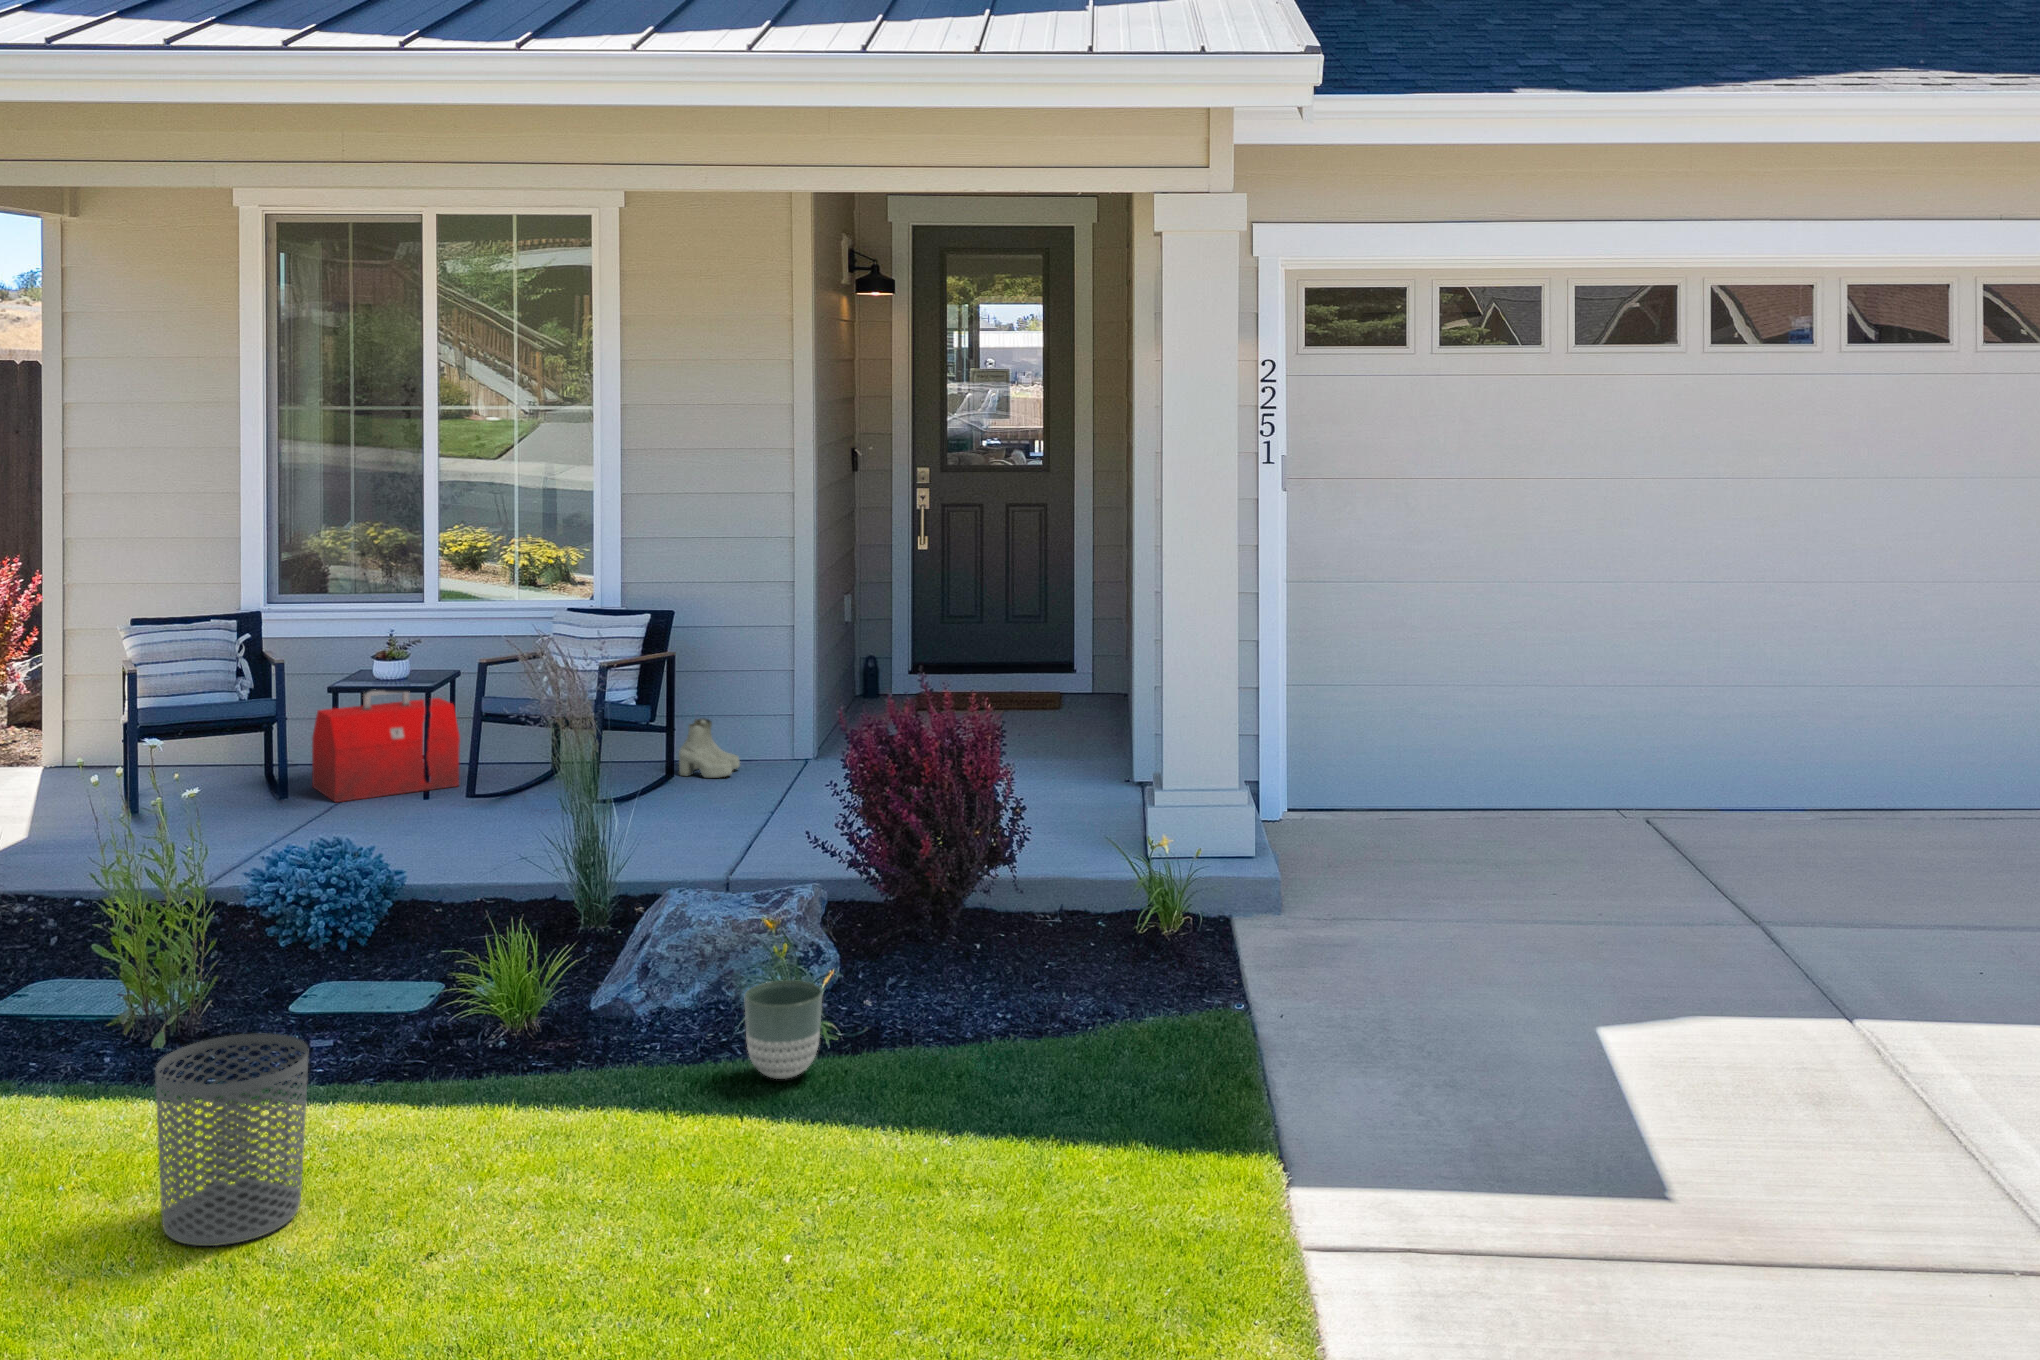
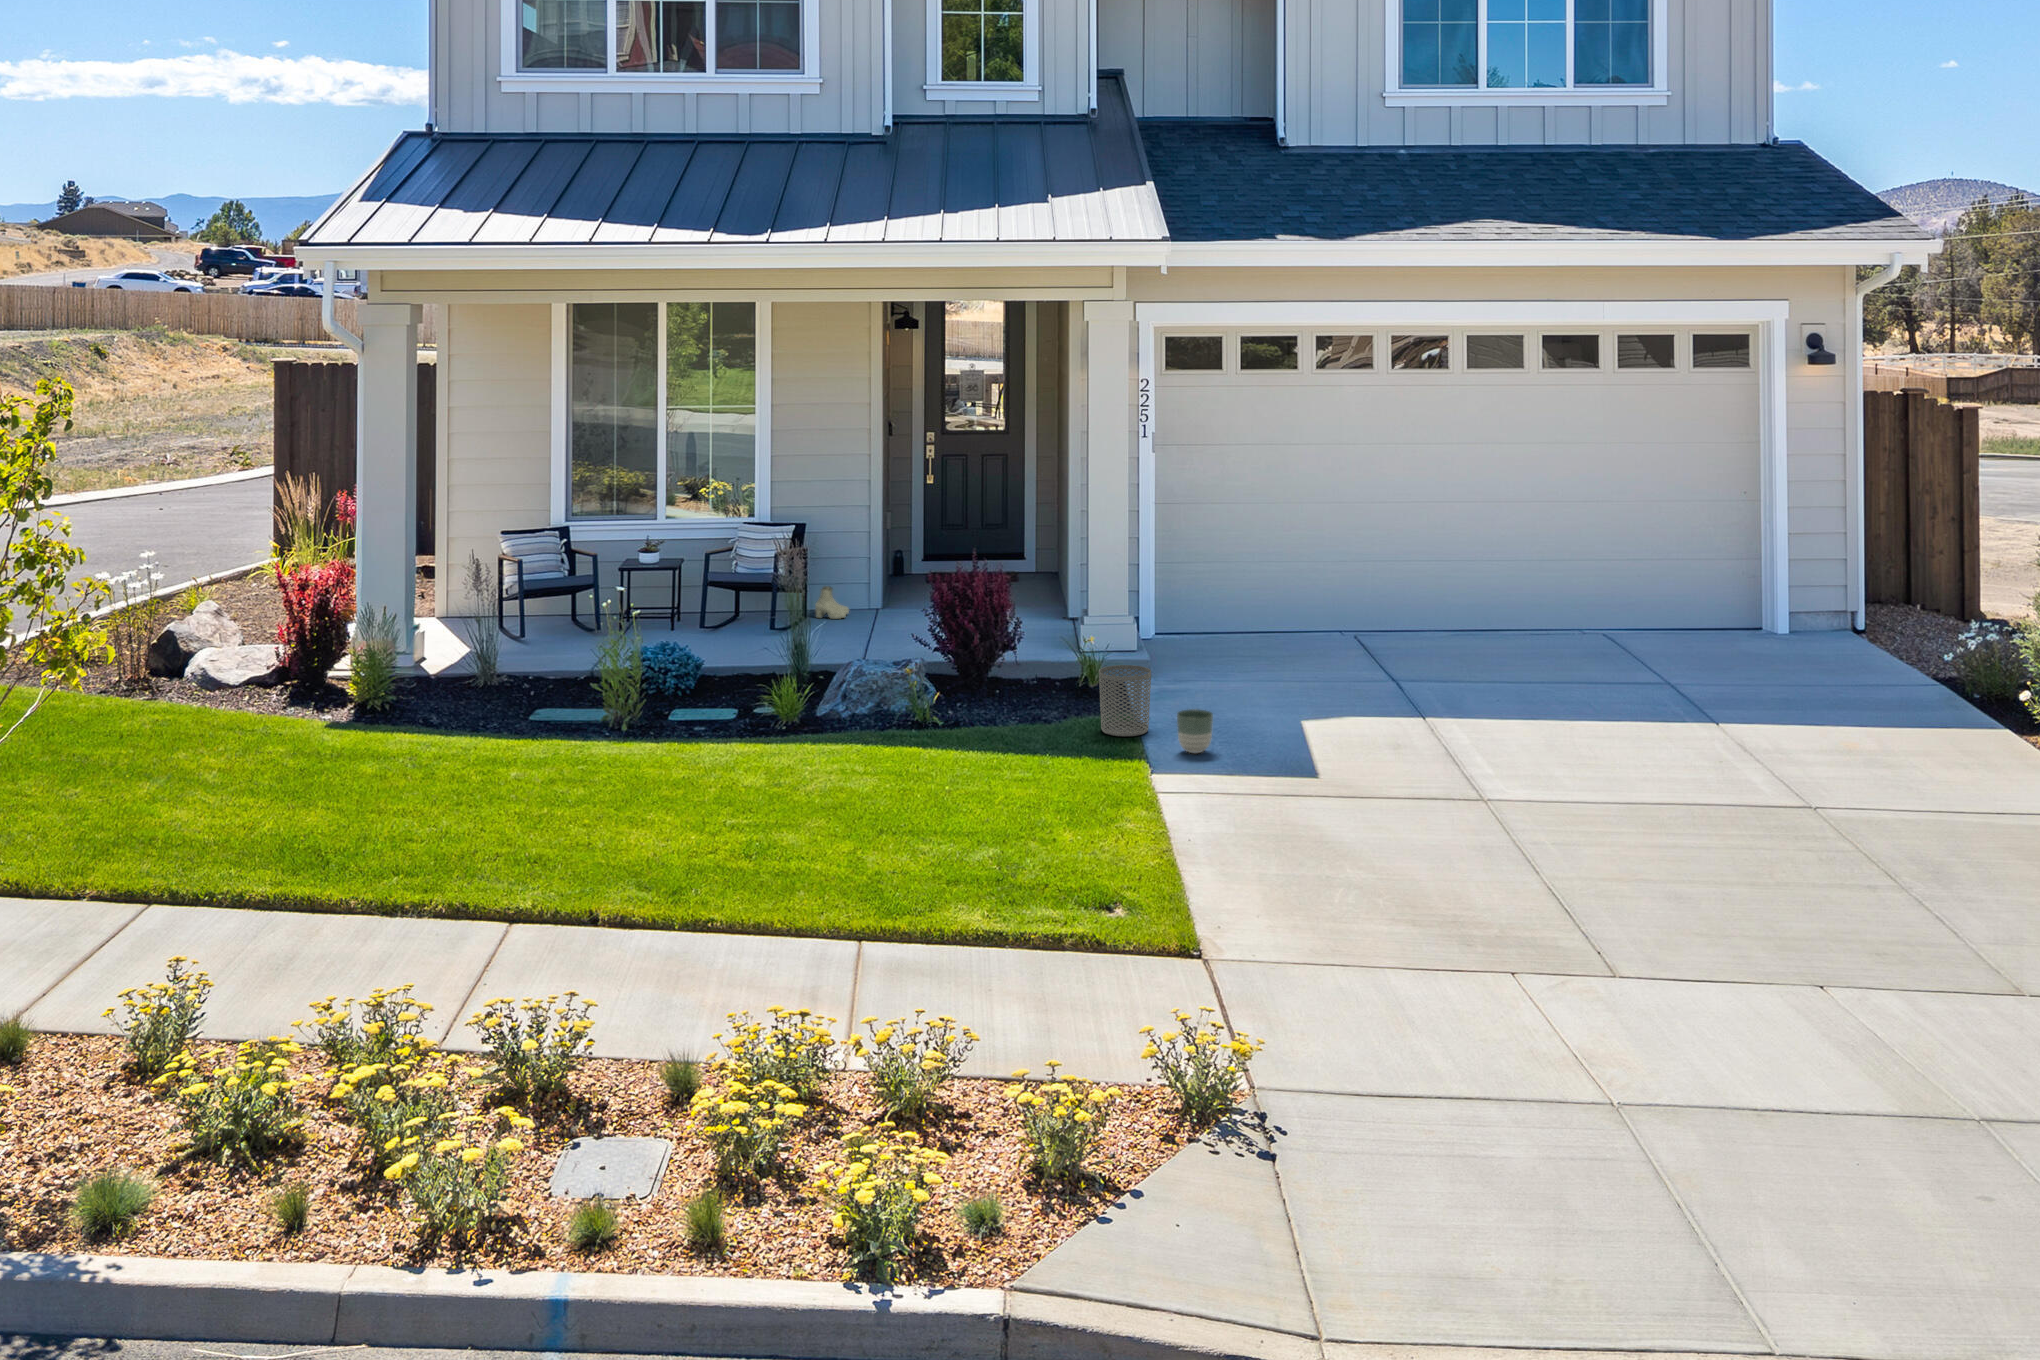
toolbox: present [312,691,460,802] -> none [608,570,692,634]
planter: present [745,980,822,1079] -> present [1177,709,1213,753]
waste bin: present [155,1034,309,1246] -> present [1099,665,1151,736]

